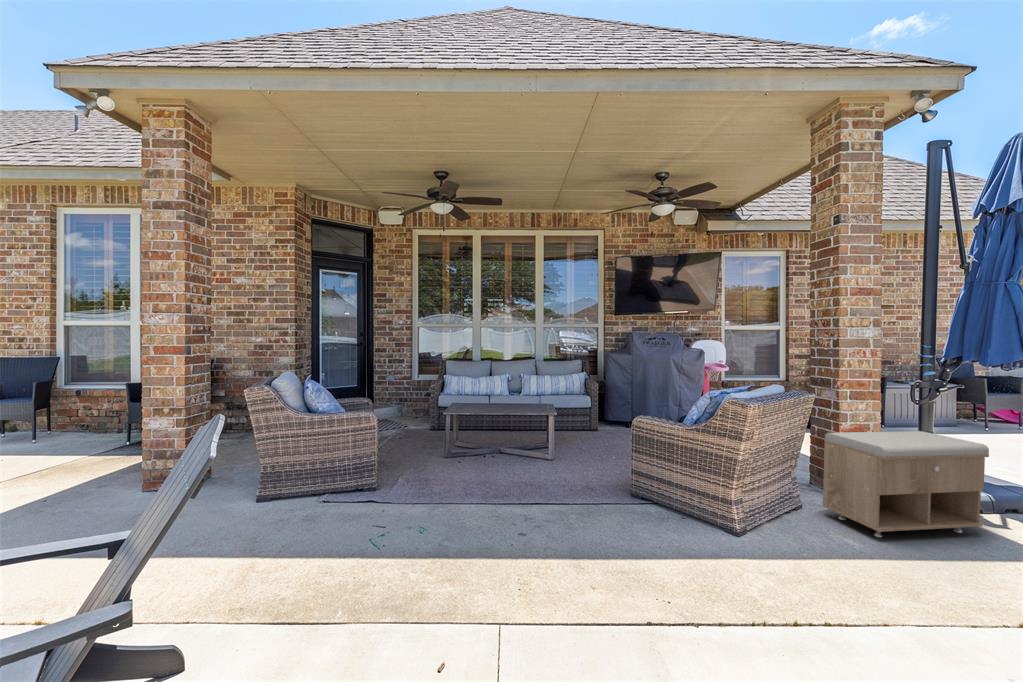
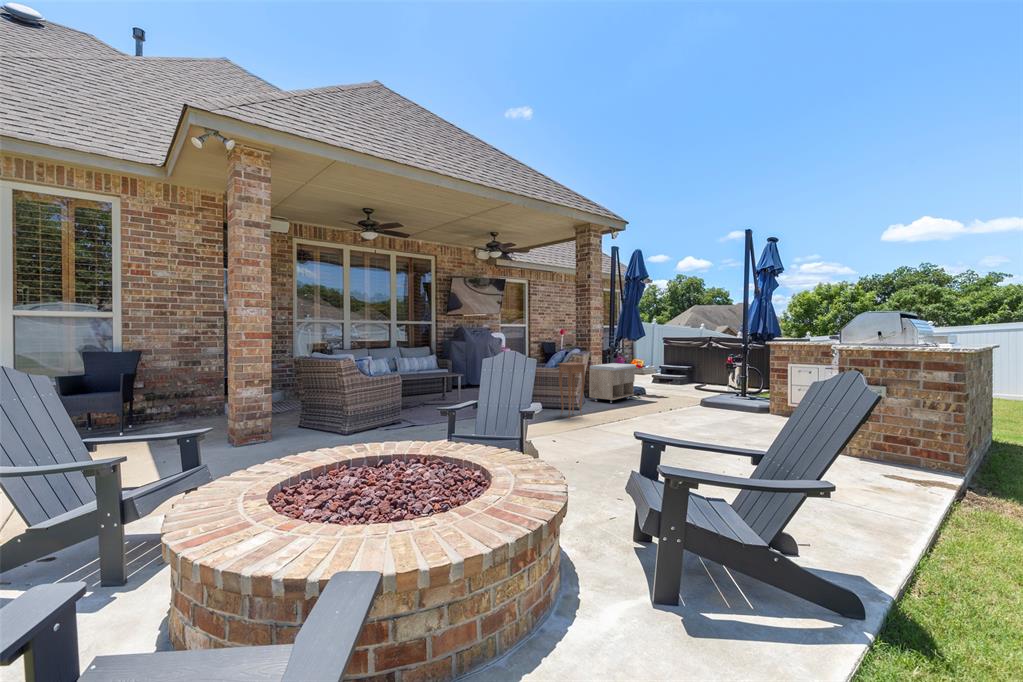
side table: none [659,426,719,572] -> present [558,363,586,417]

